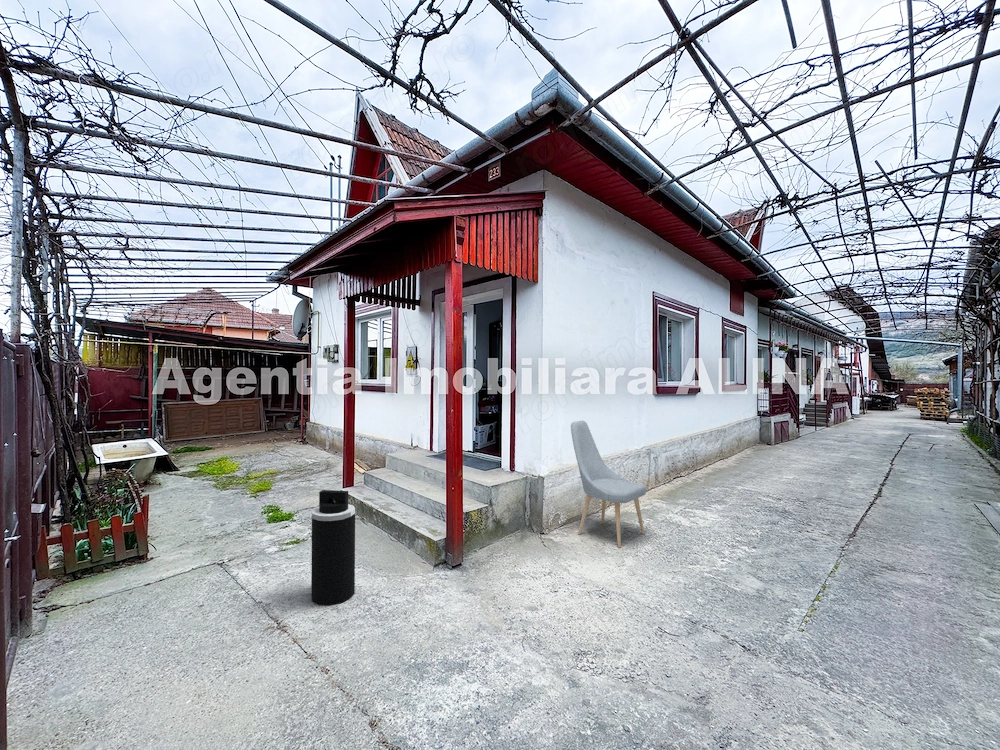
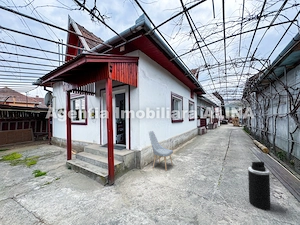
trash can: present [311,490,355,606] -> present [248,161,271,210]

